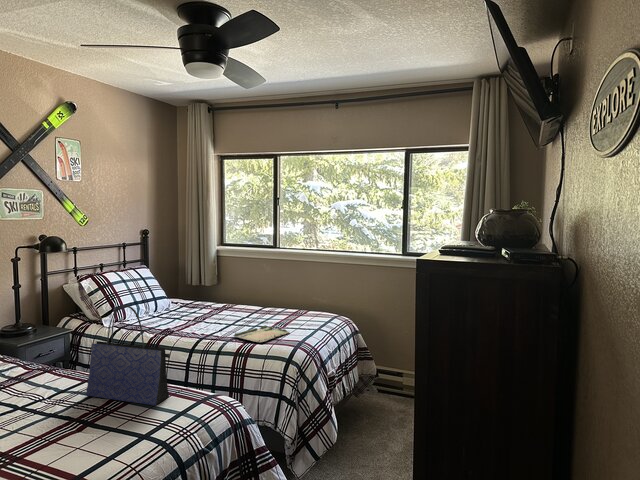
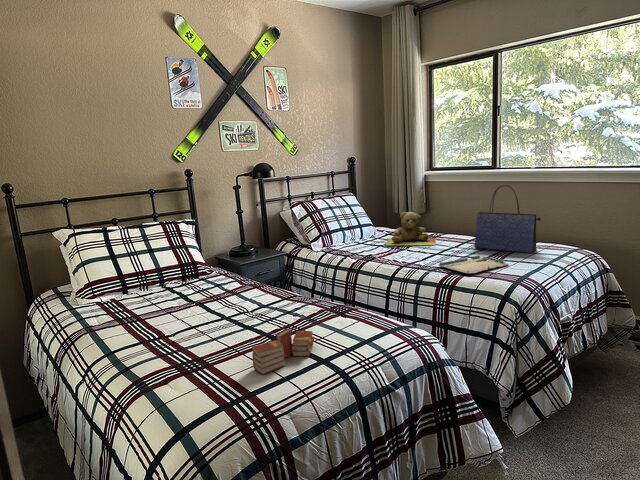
teddy bear: none [181,286,228,318] -> present [385,212,436,245]
tote bag: present [86,305,170,406] -> present [474,185,541,253]
book: none [73,410,132,458] -> present [252,329,314,374]

